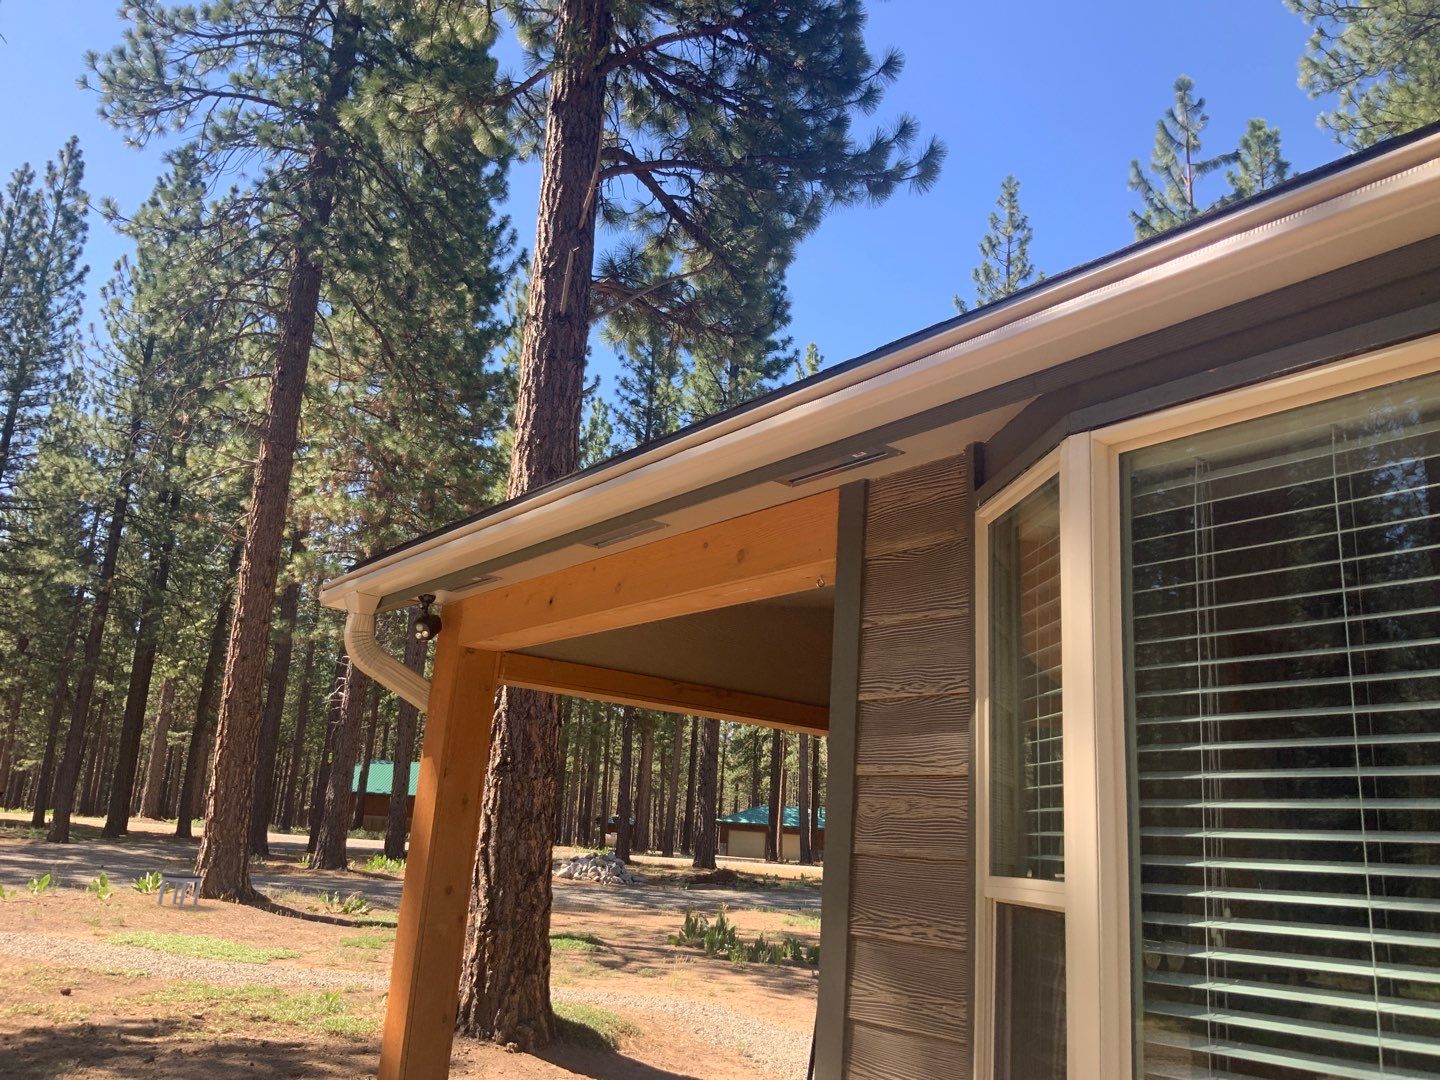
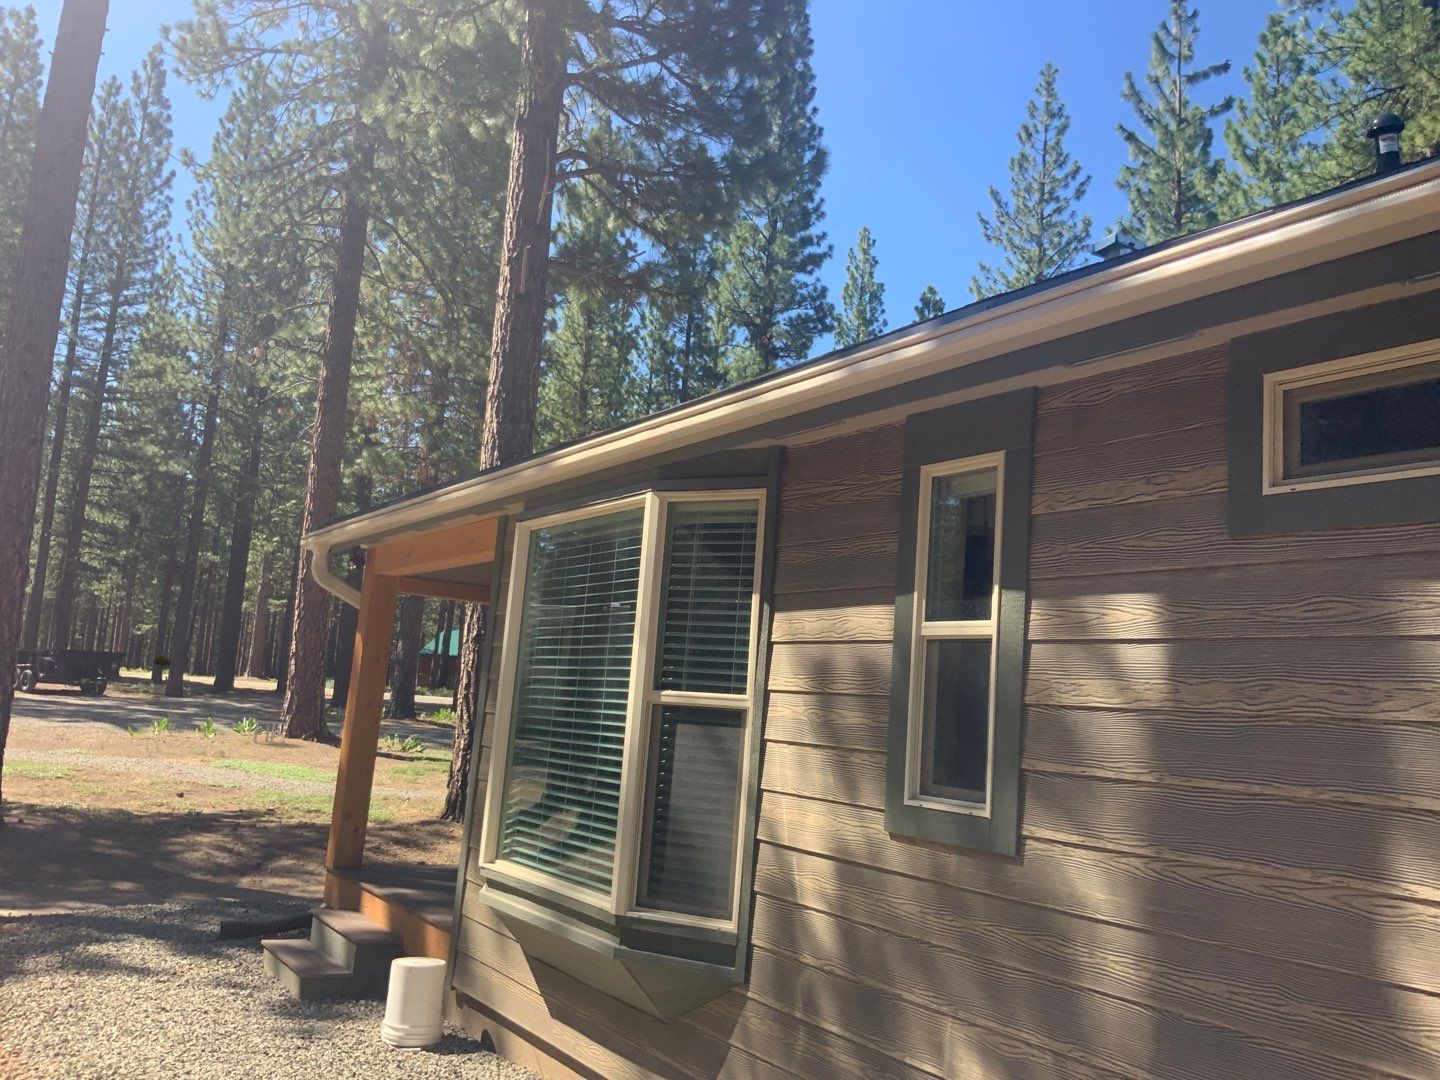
potted tree: none [30,797,56,844] -> present [152,656,171,694]

